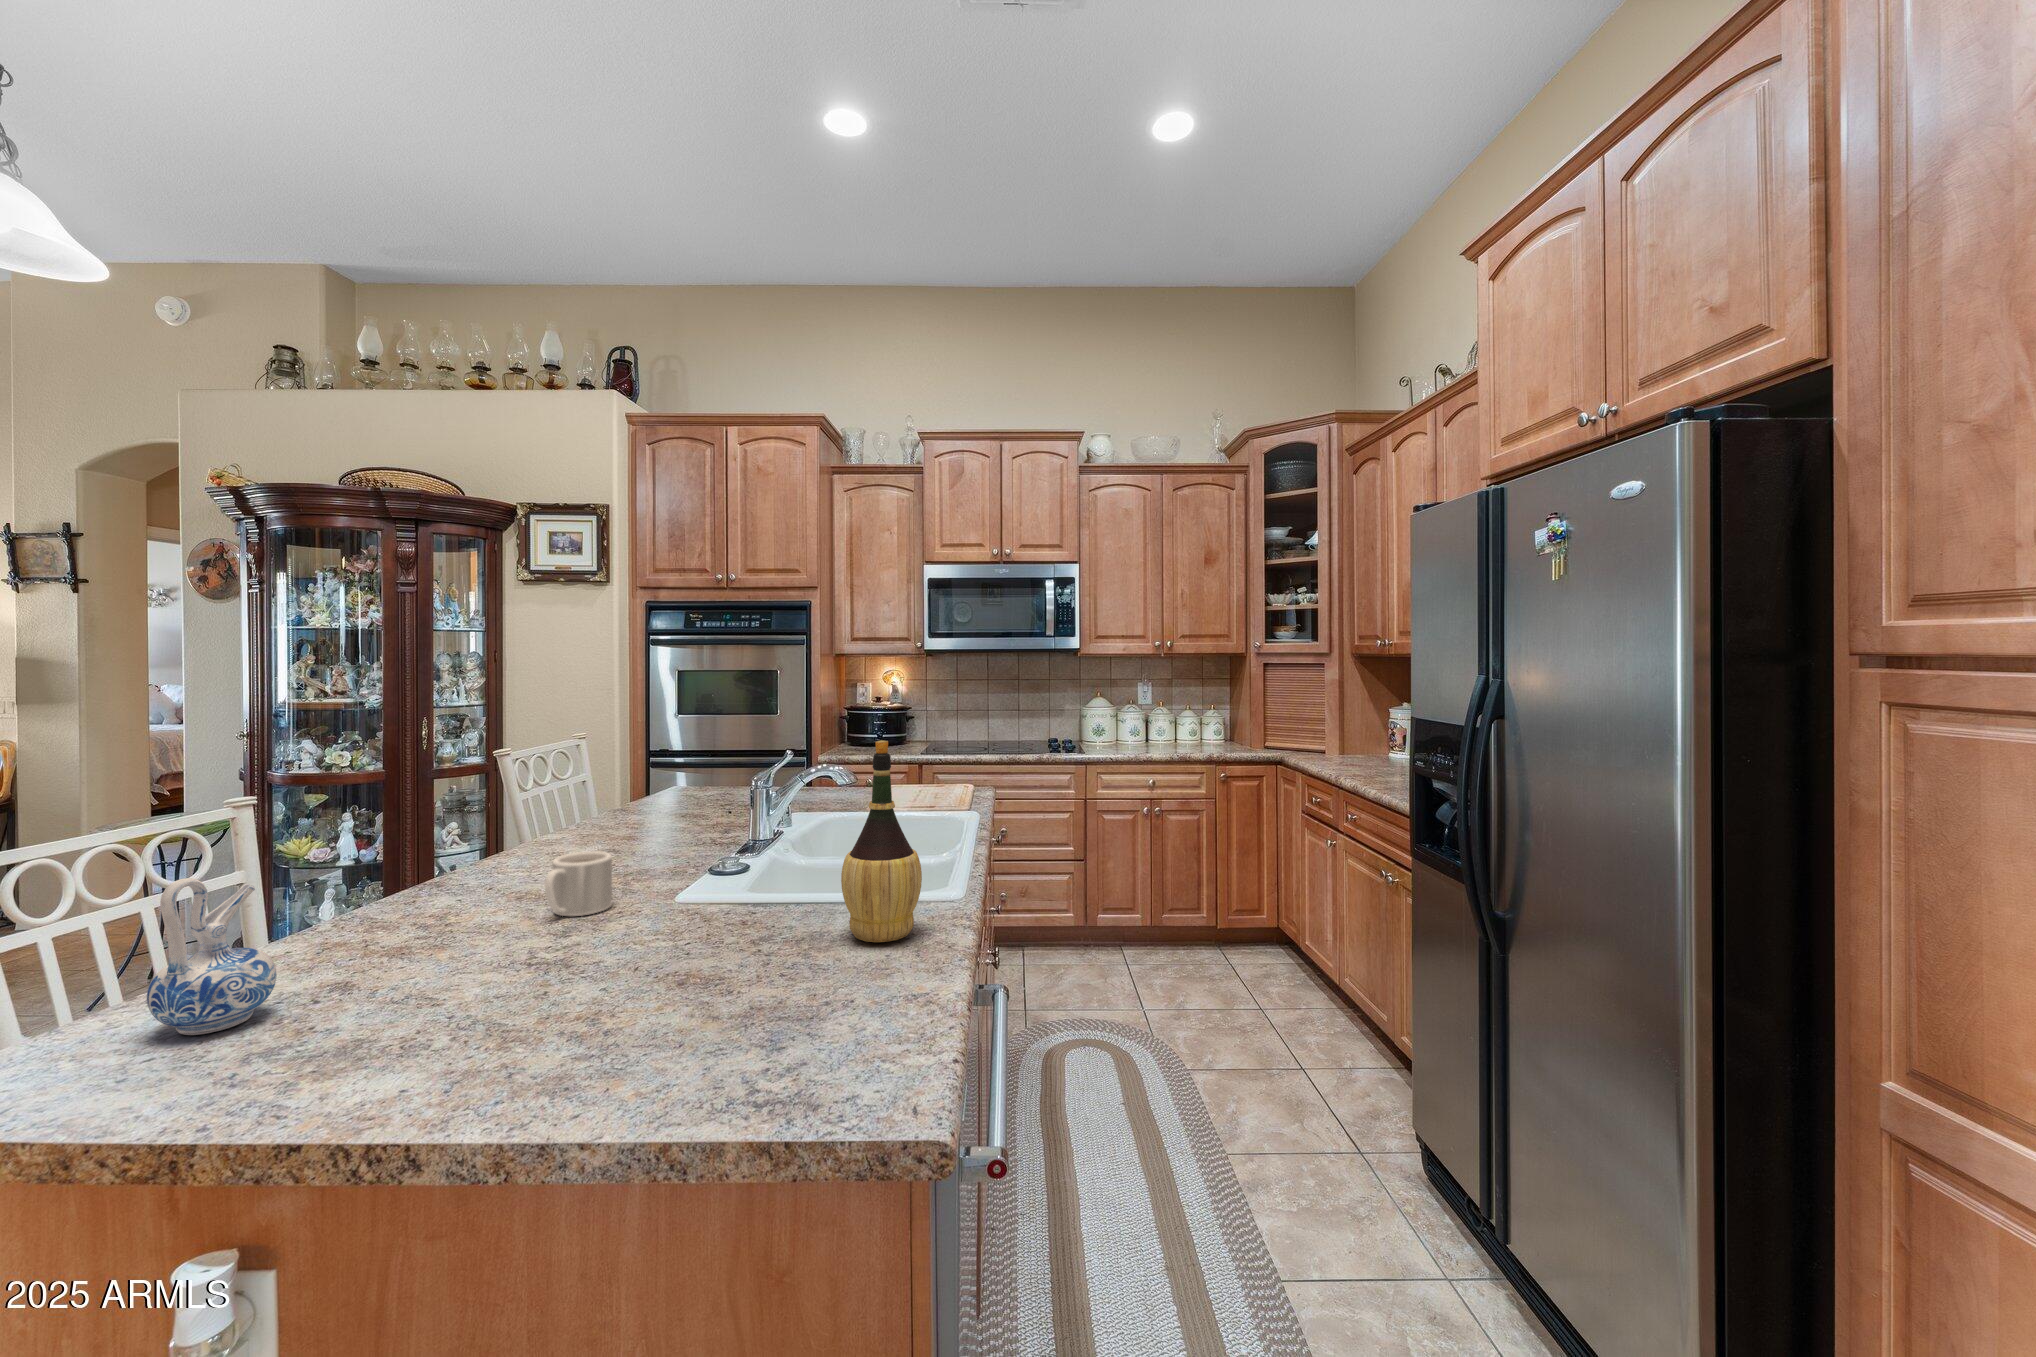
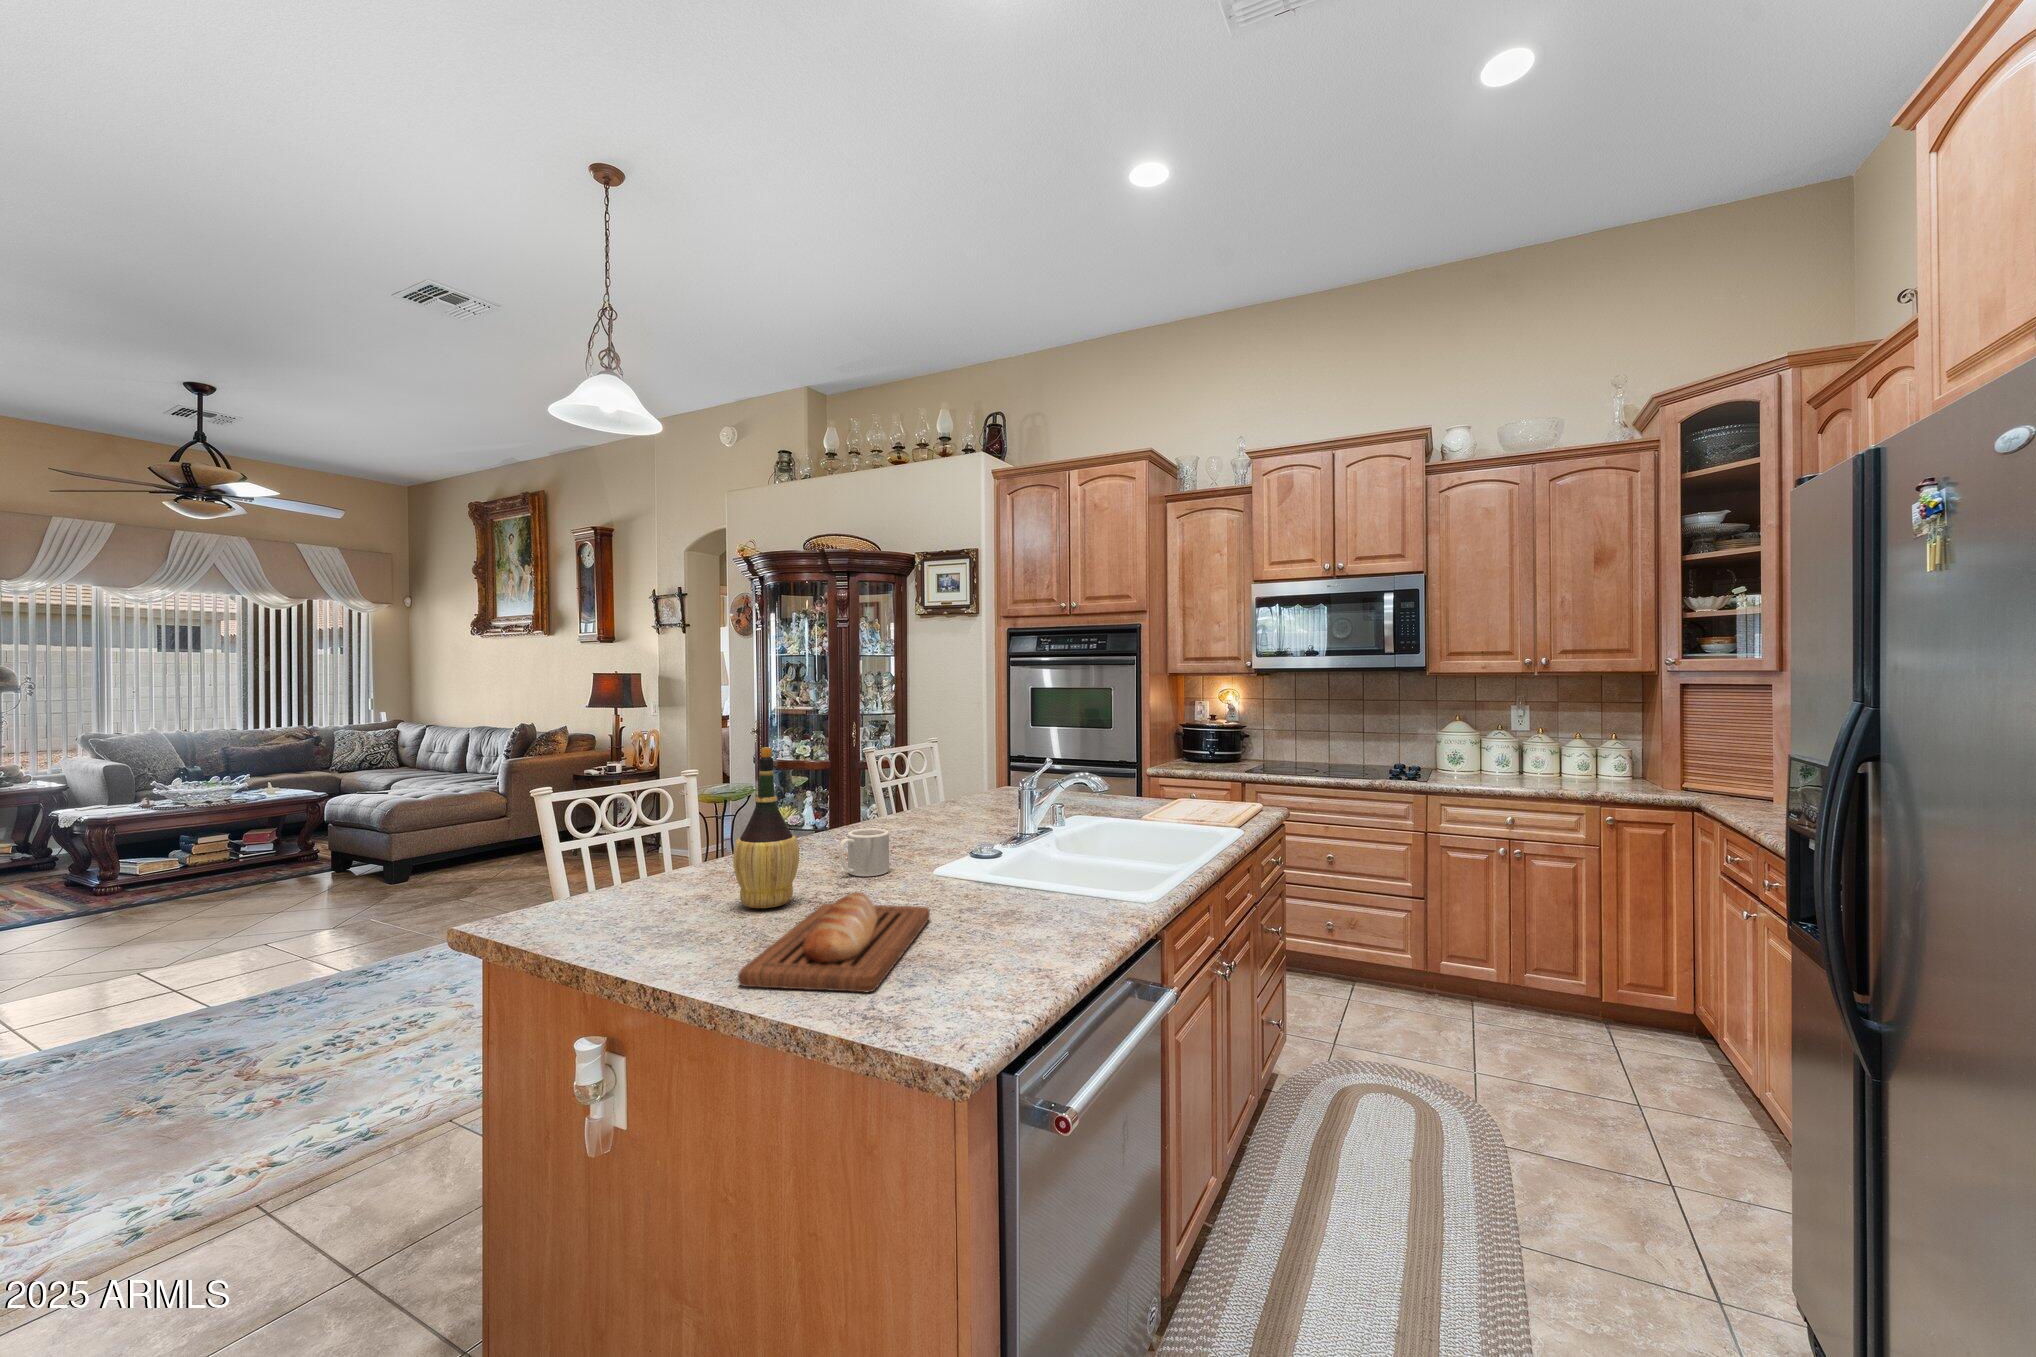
wine bottle: present [841,741,922,942] -> present [733,747,799,908]
ceramic pitcher: present [147,878,277,1035] -> none [600,817,665,915]
bread loaf: none [518,938,738,1104] -> present [738,892,930,992]

